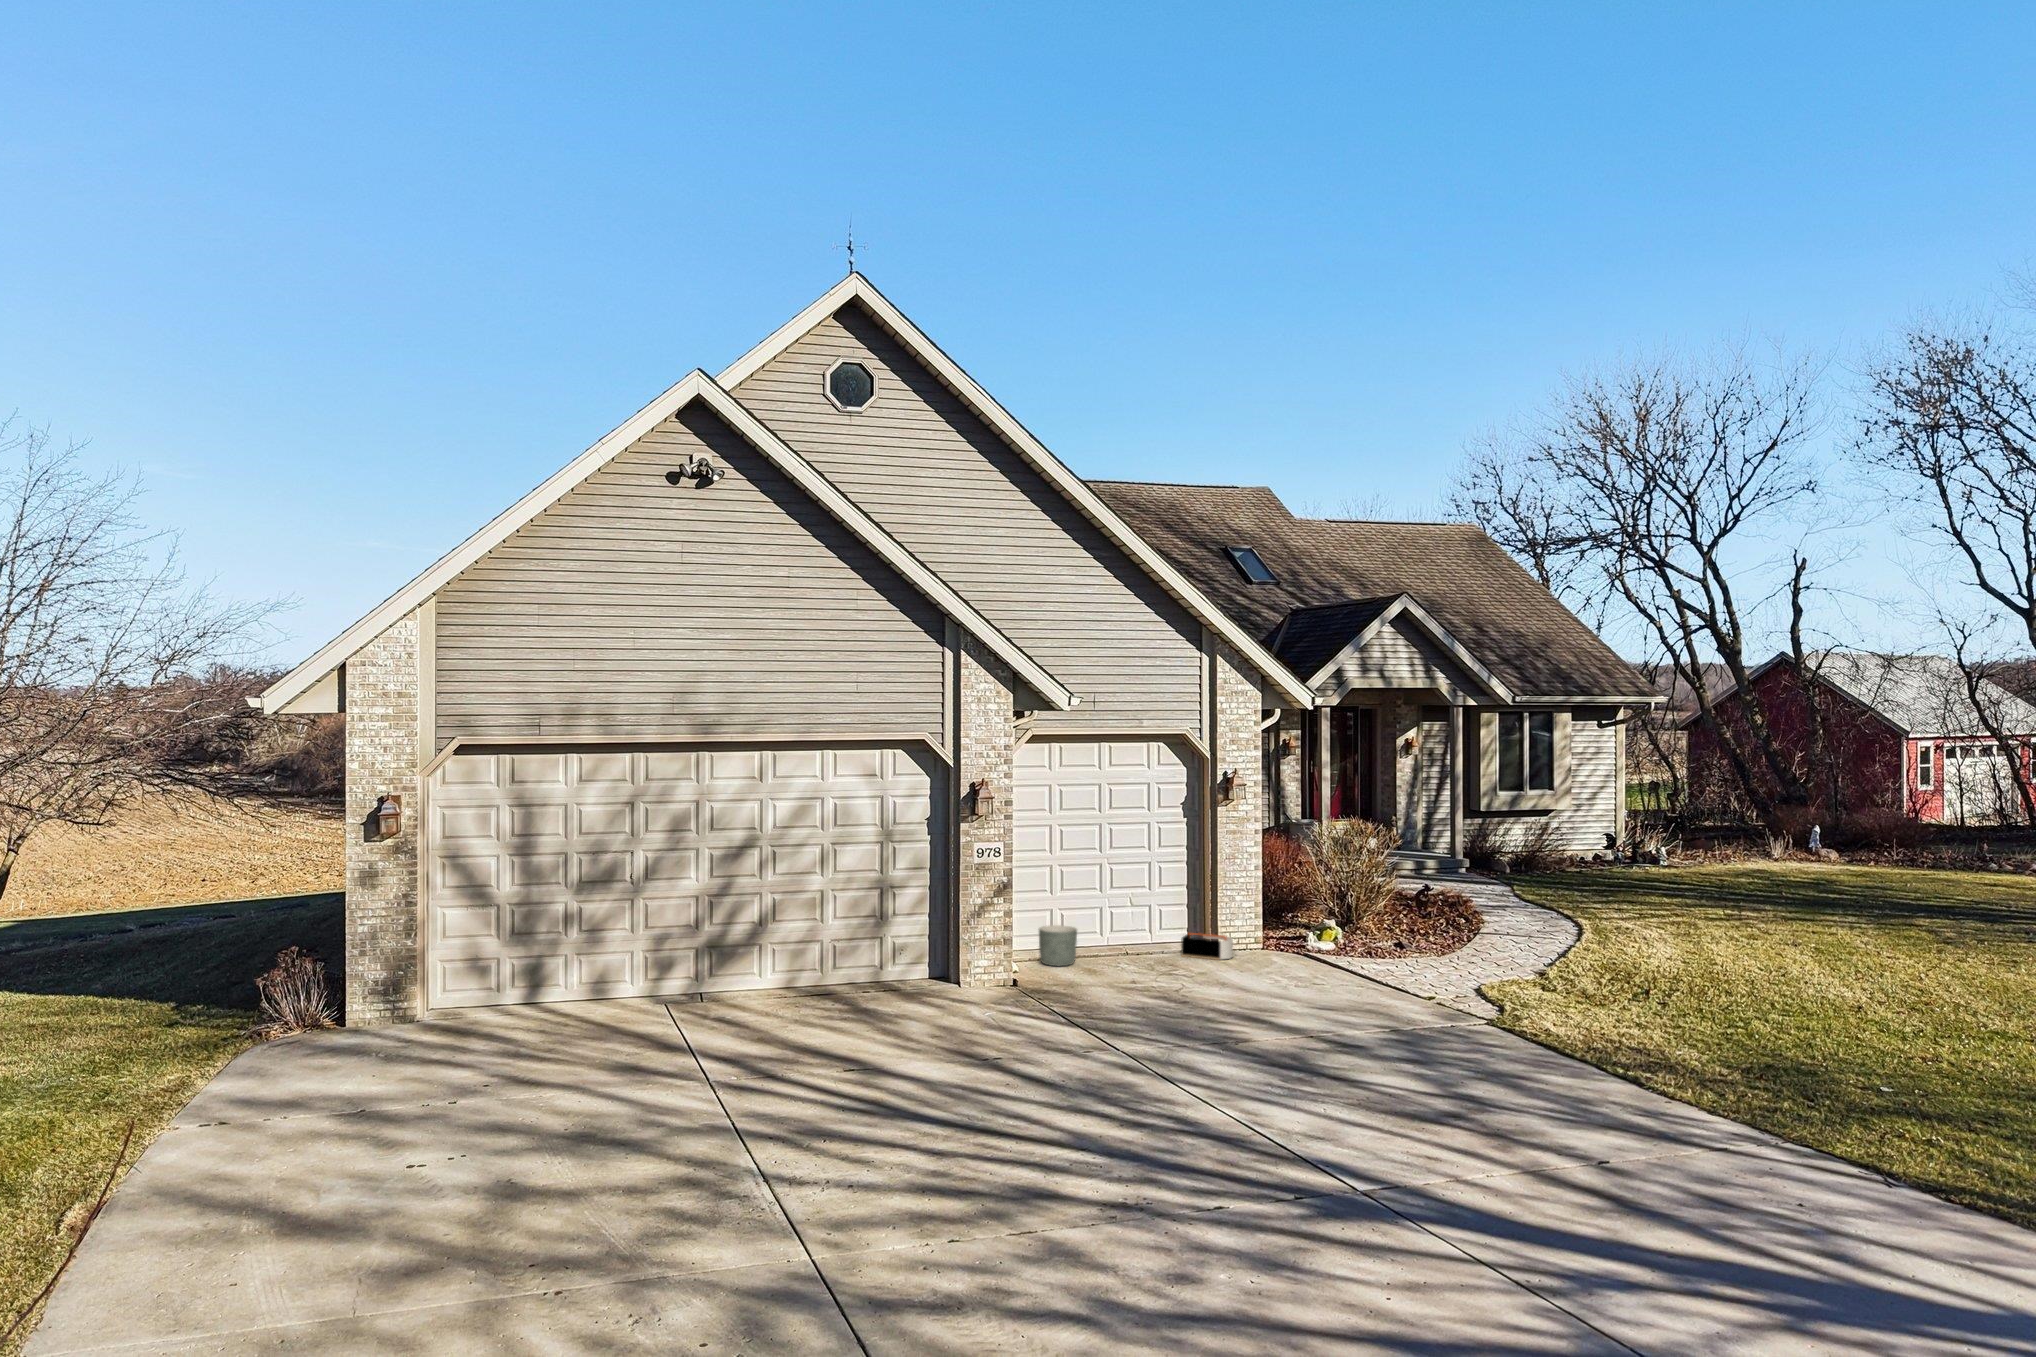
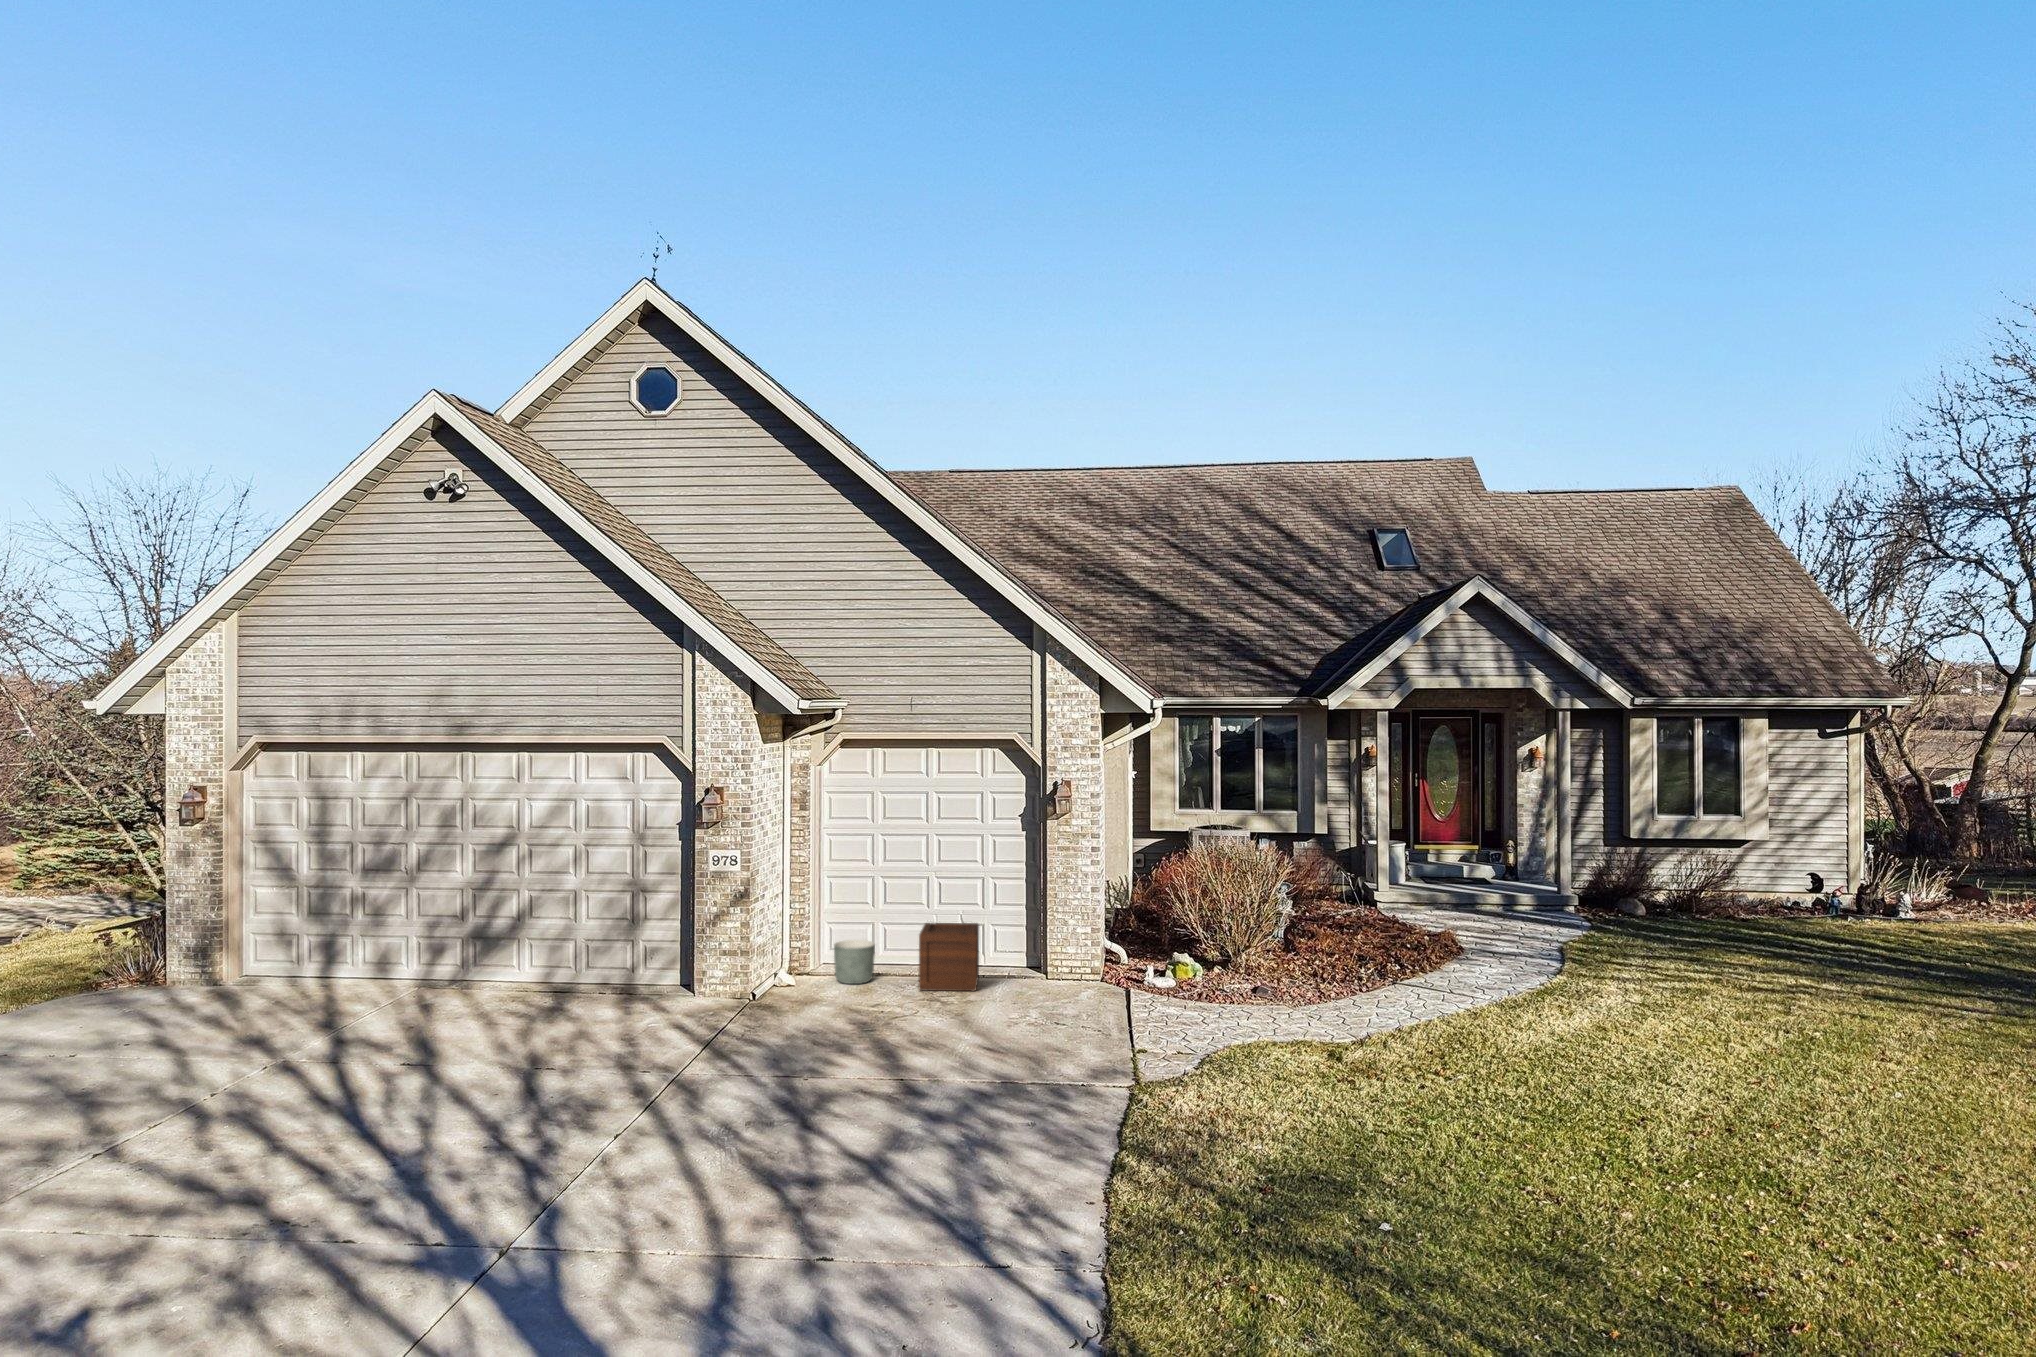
wooden crate: none [1108,903,1178,966] -> present [919,923,979,991]
storage bin: present [1181,933,1233,960] -> none [999,959,1053,992]

